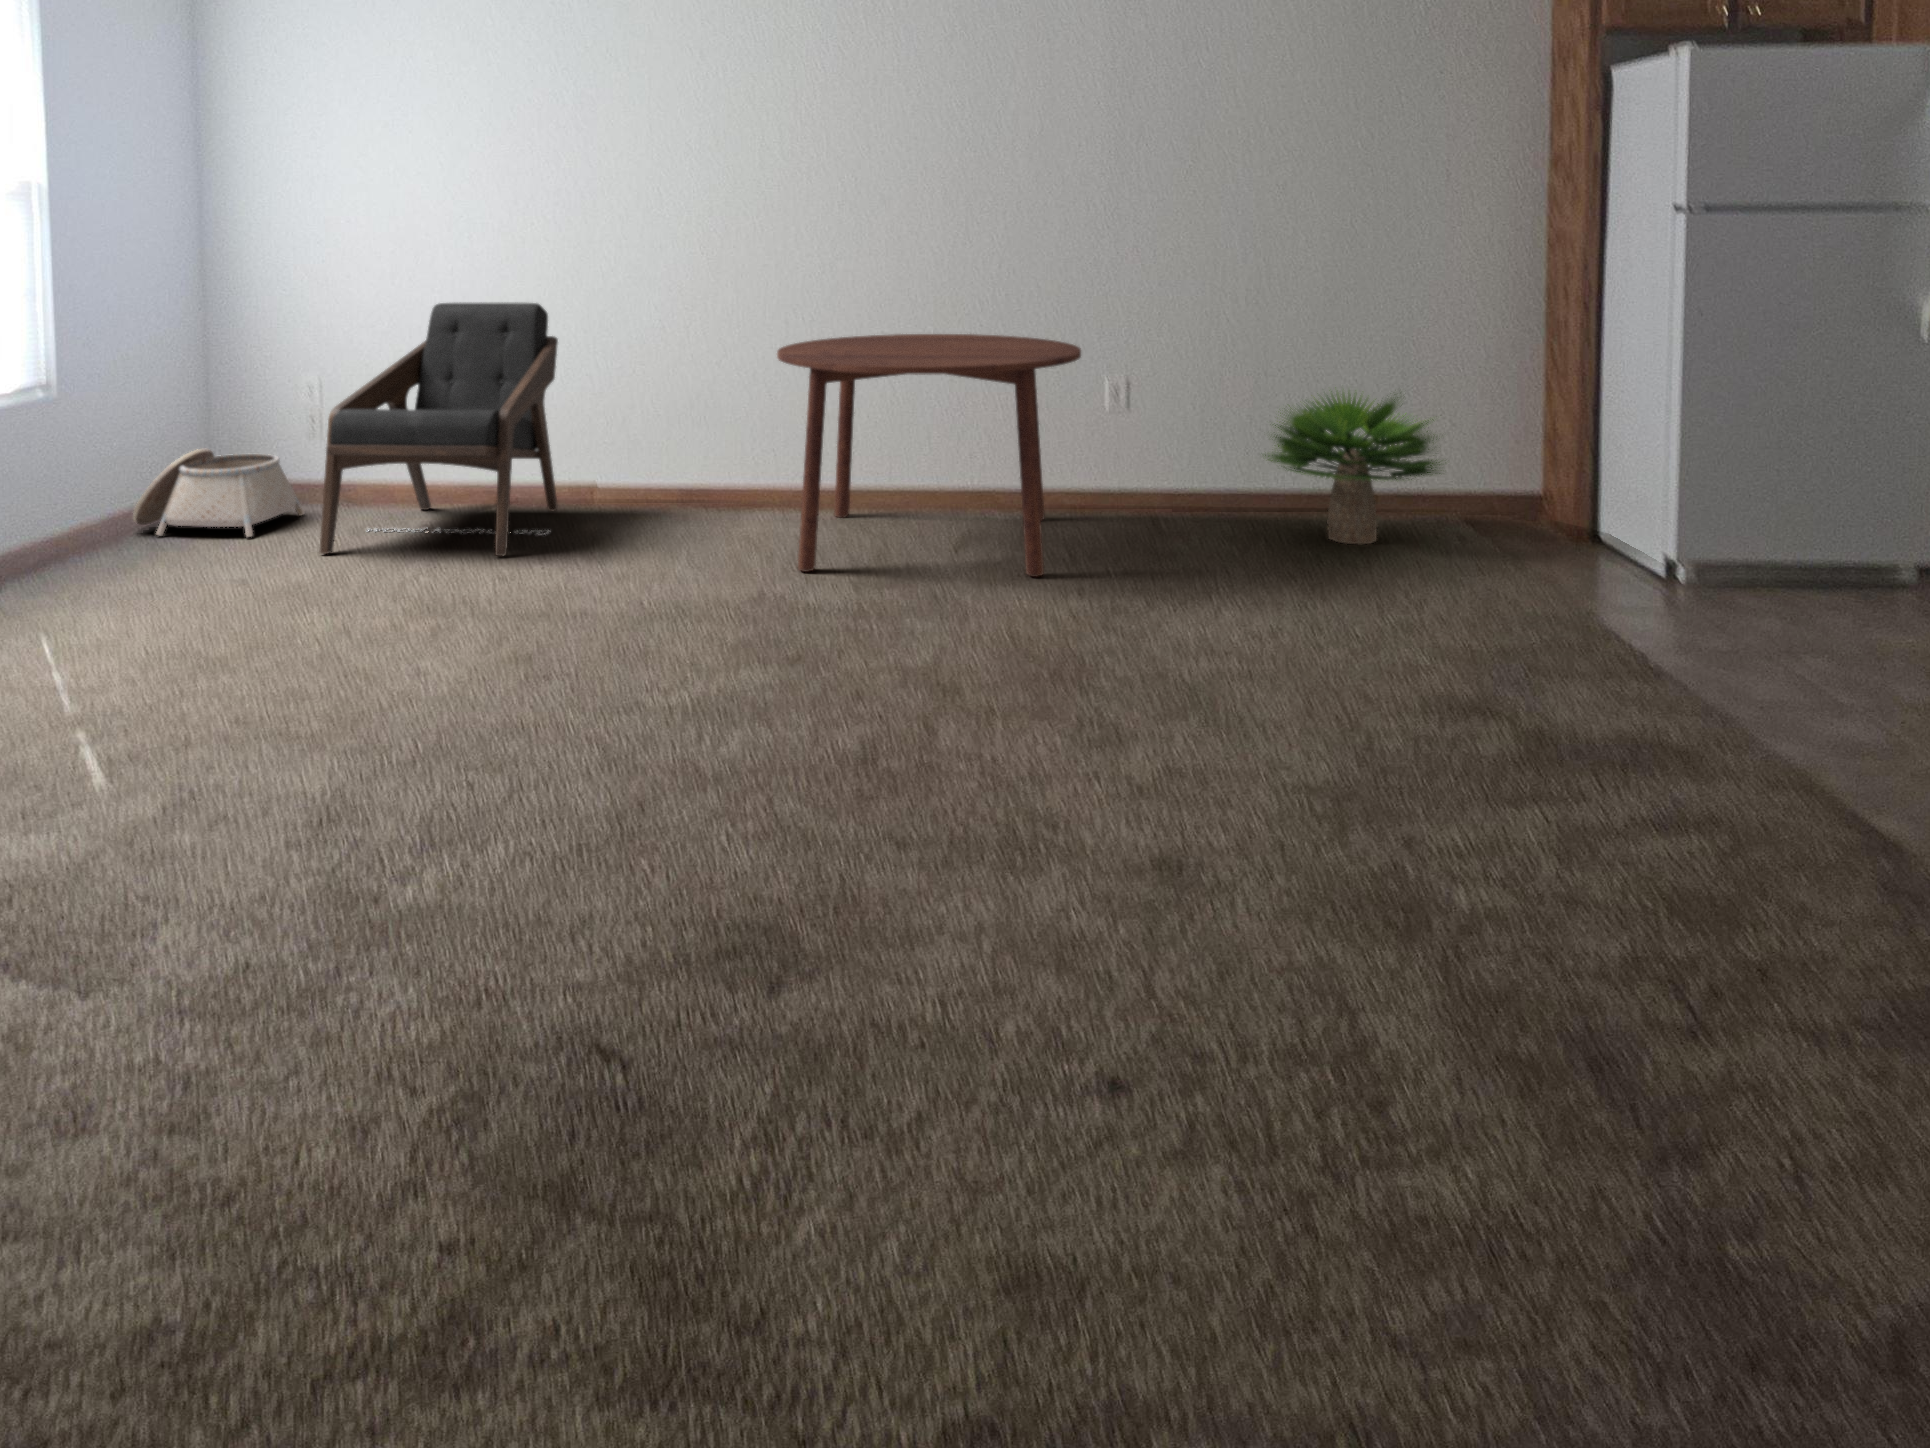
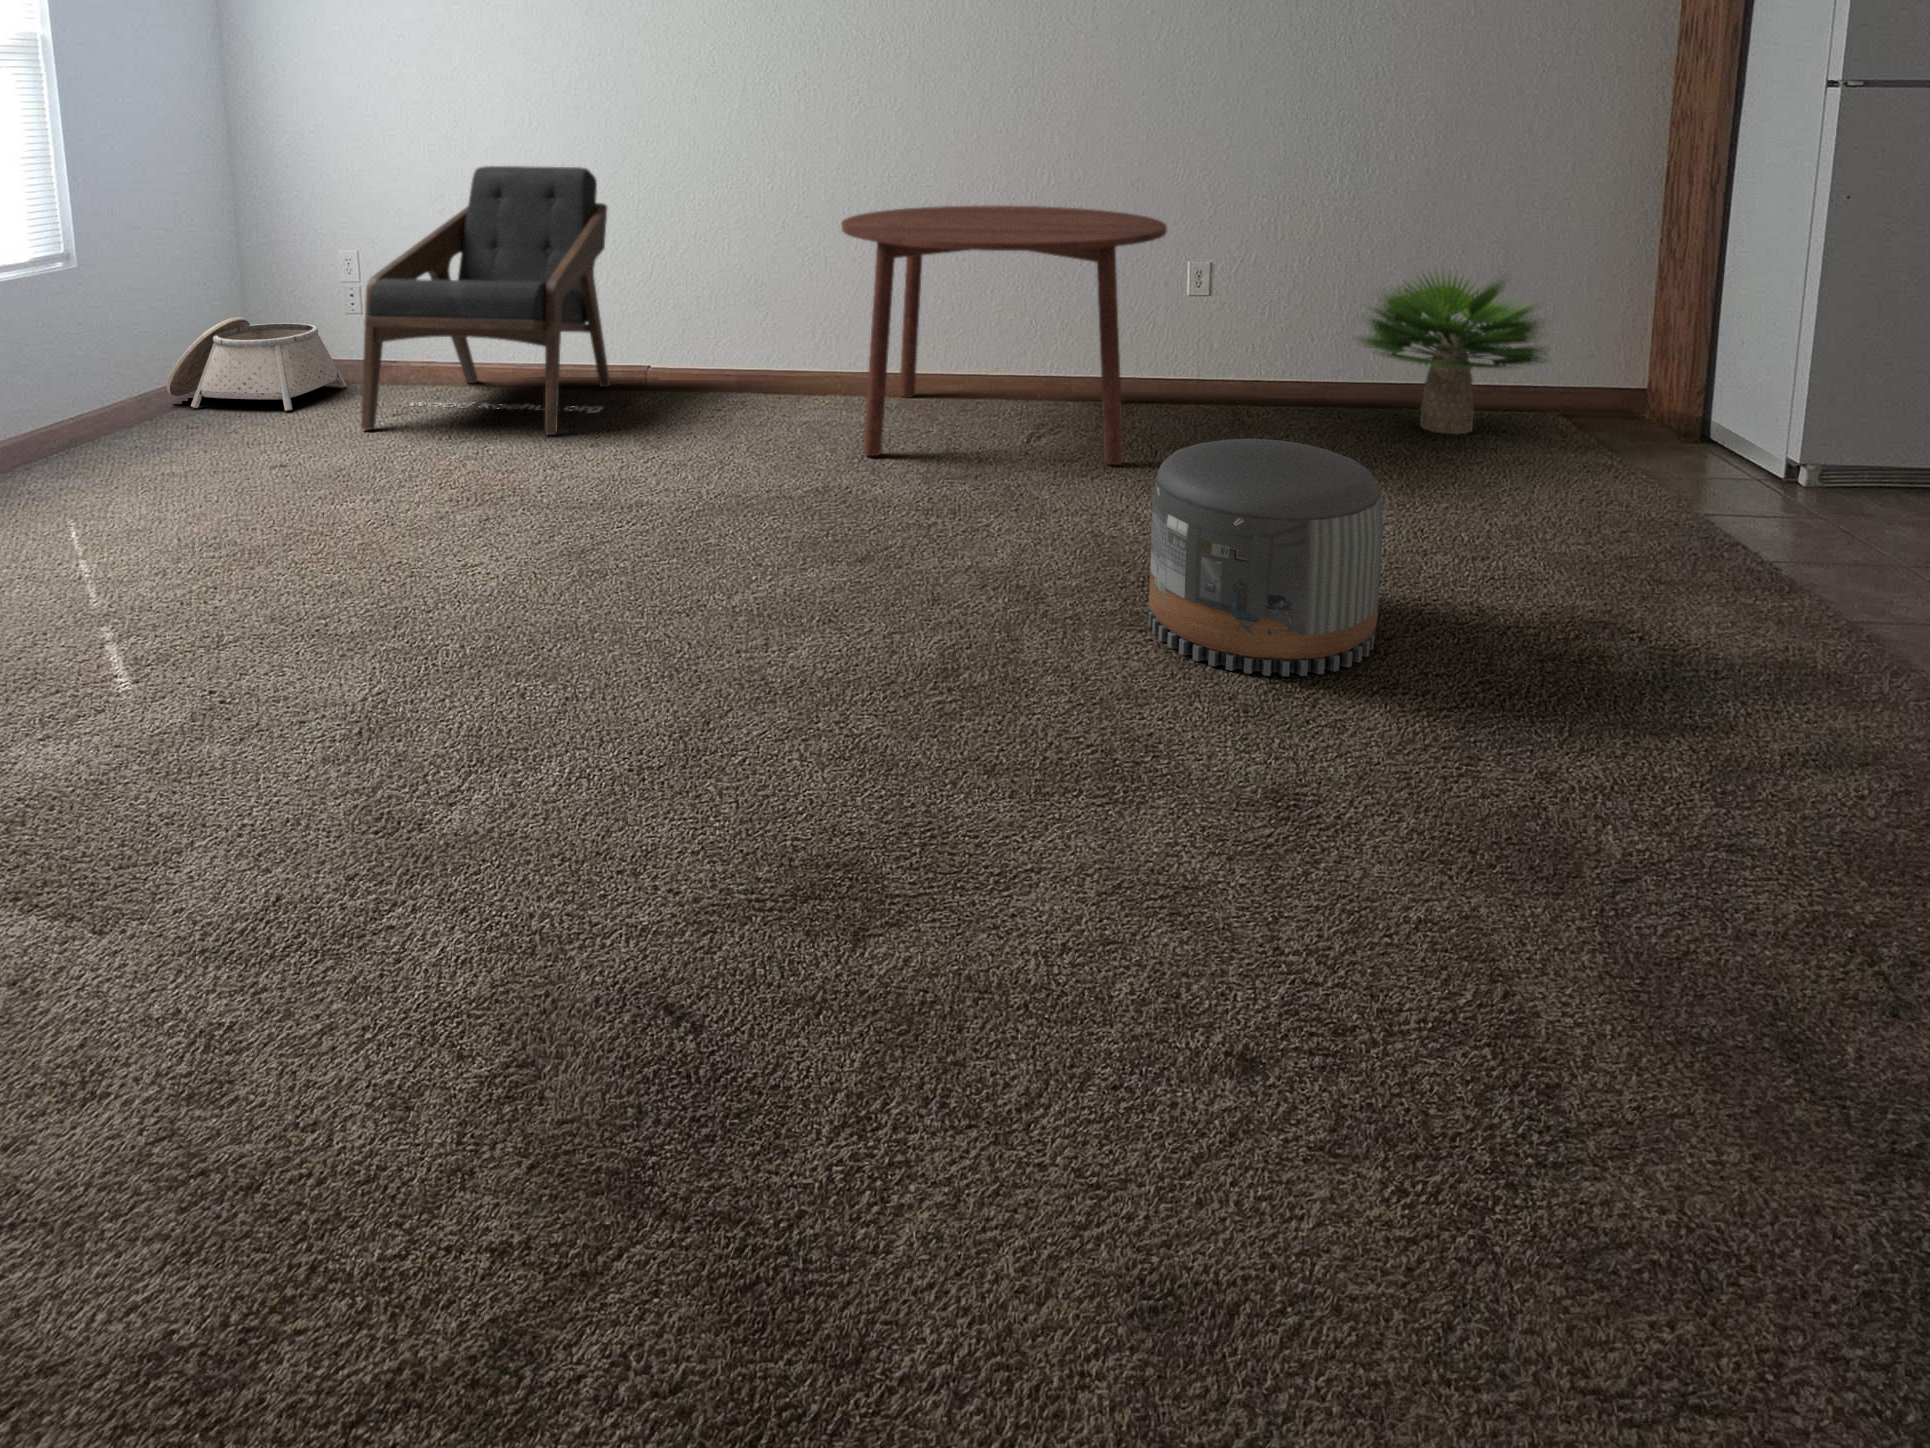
pouf: none [1058,543,1267,761] -> present [1149,439,1383,676]

